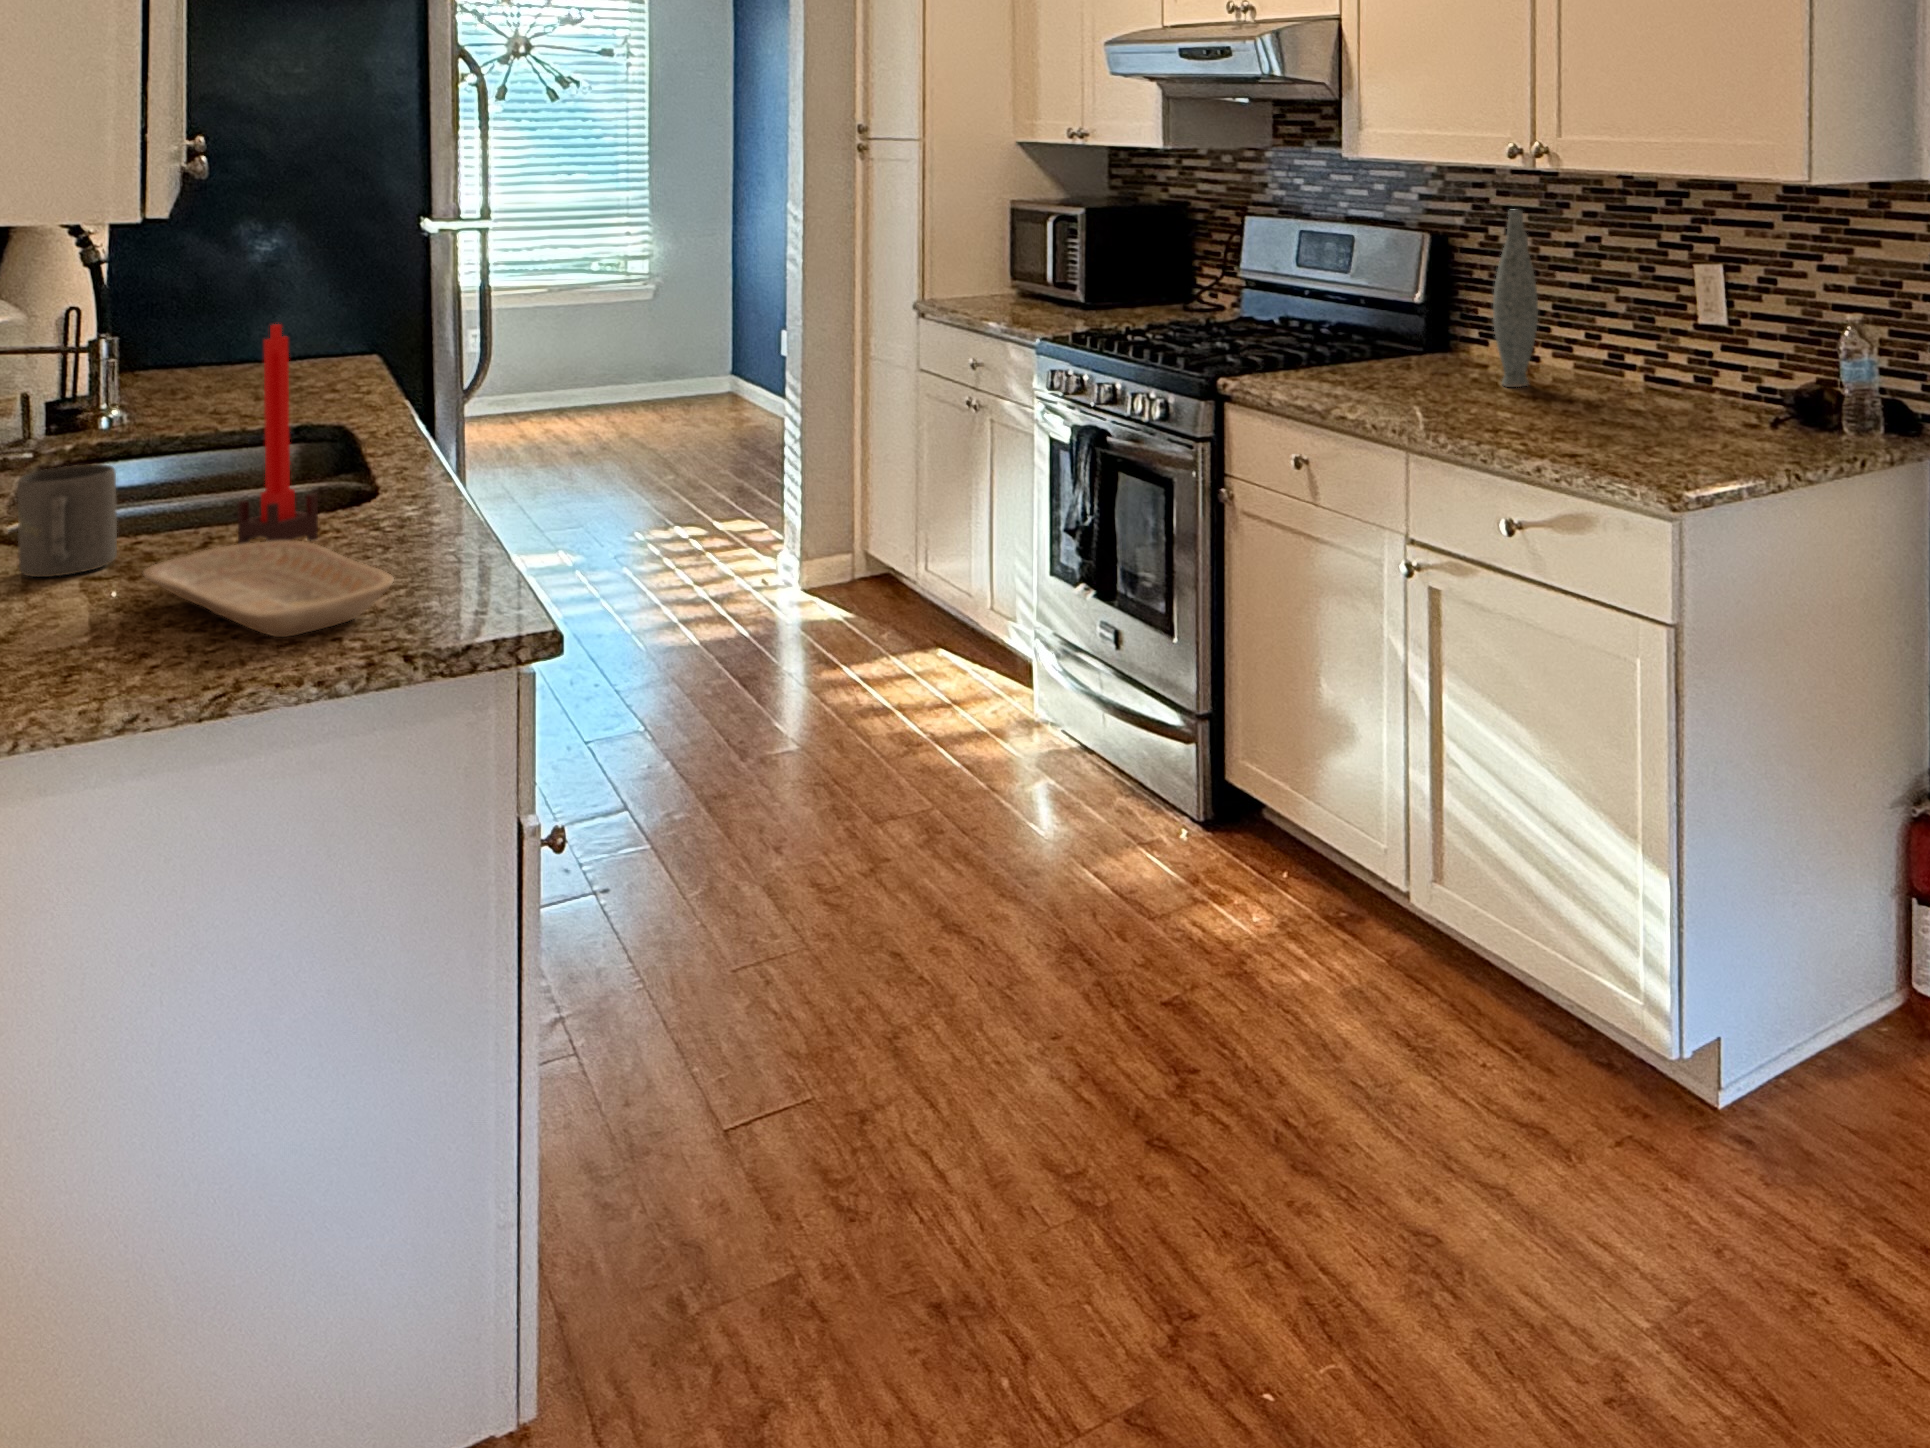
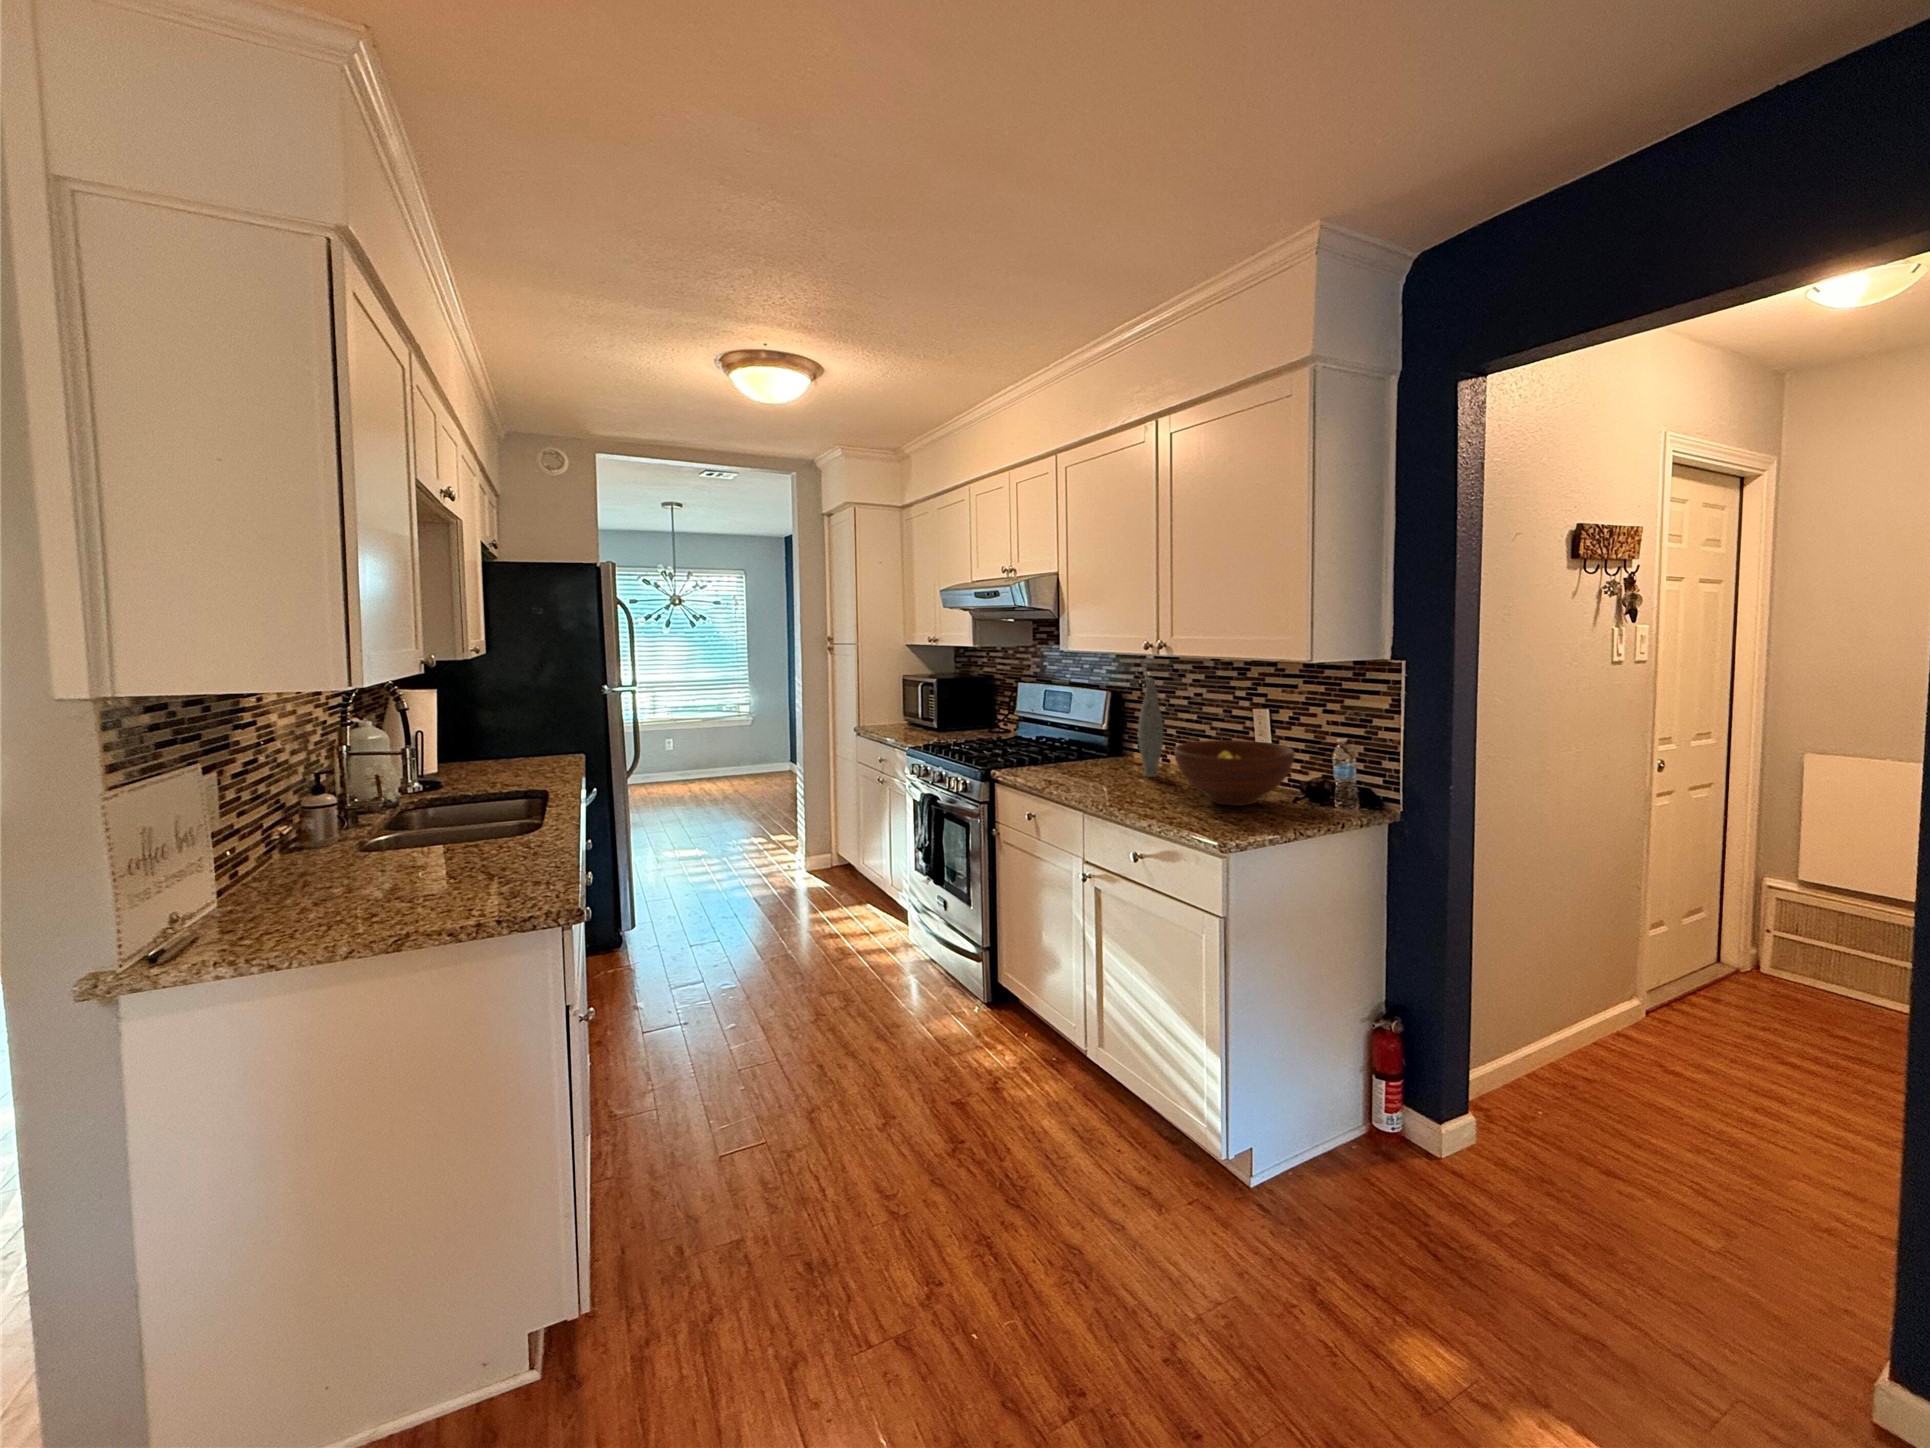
fruit bowl: none [1571,319,1776,433] -> present [1174,740,1294,806]
candle: present [237,324,318,545] -> none [451,742,492,863]
mug: present [18,465,117,577] -> none [347,813,399,869]
tray: present [143,540,394,637] -> none [390,854,504,908]

